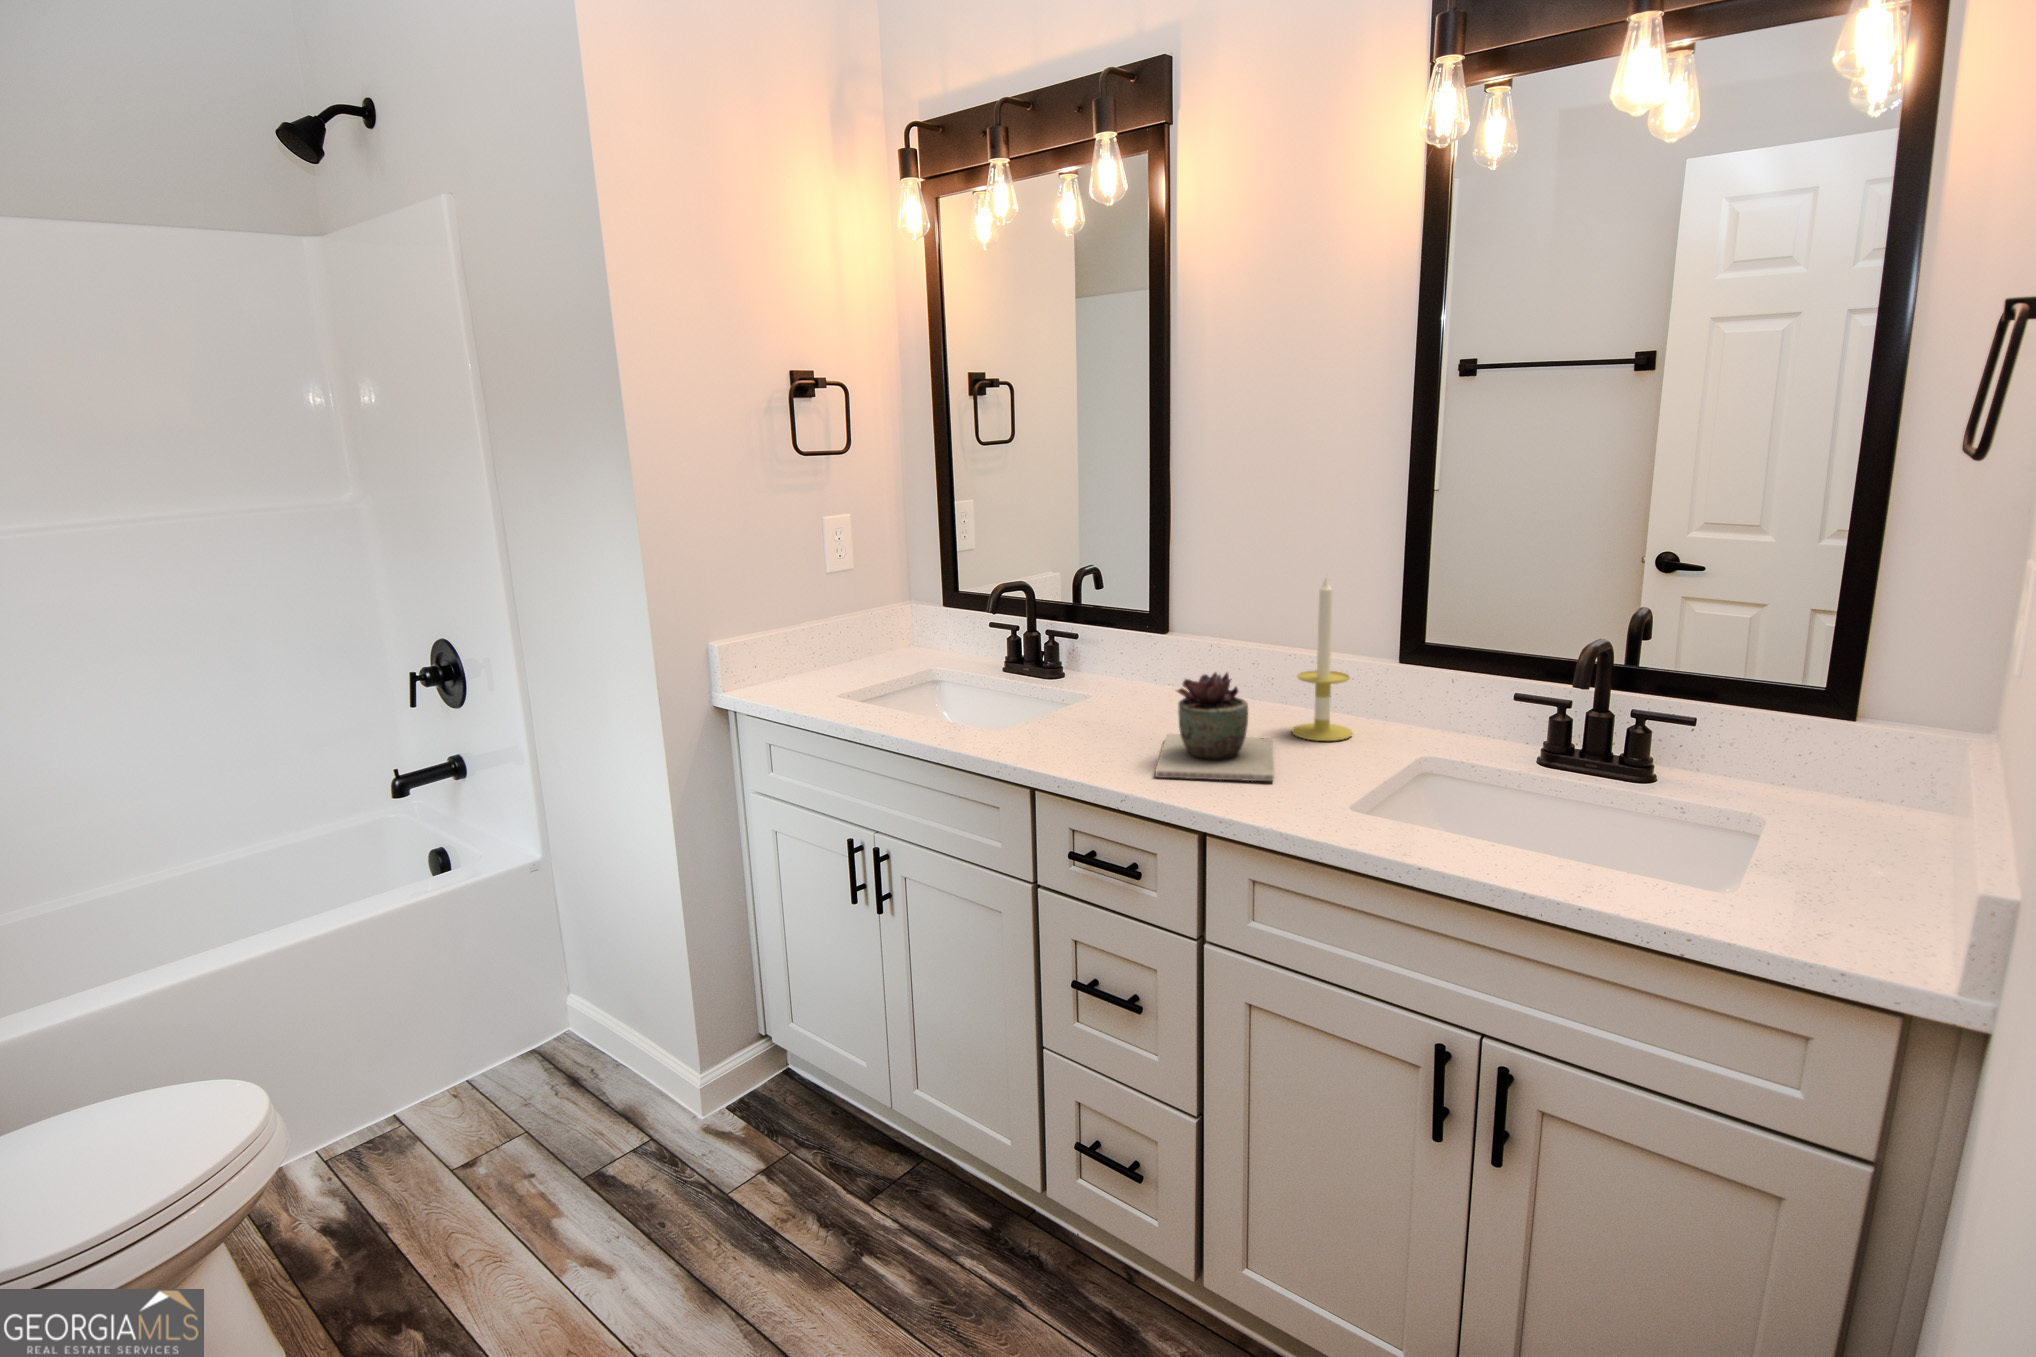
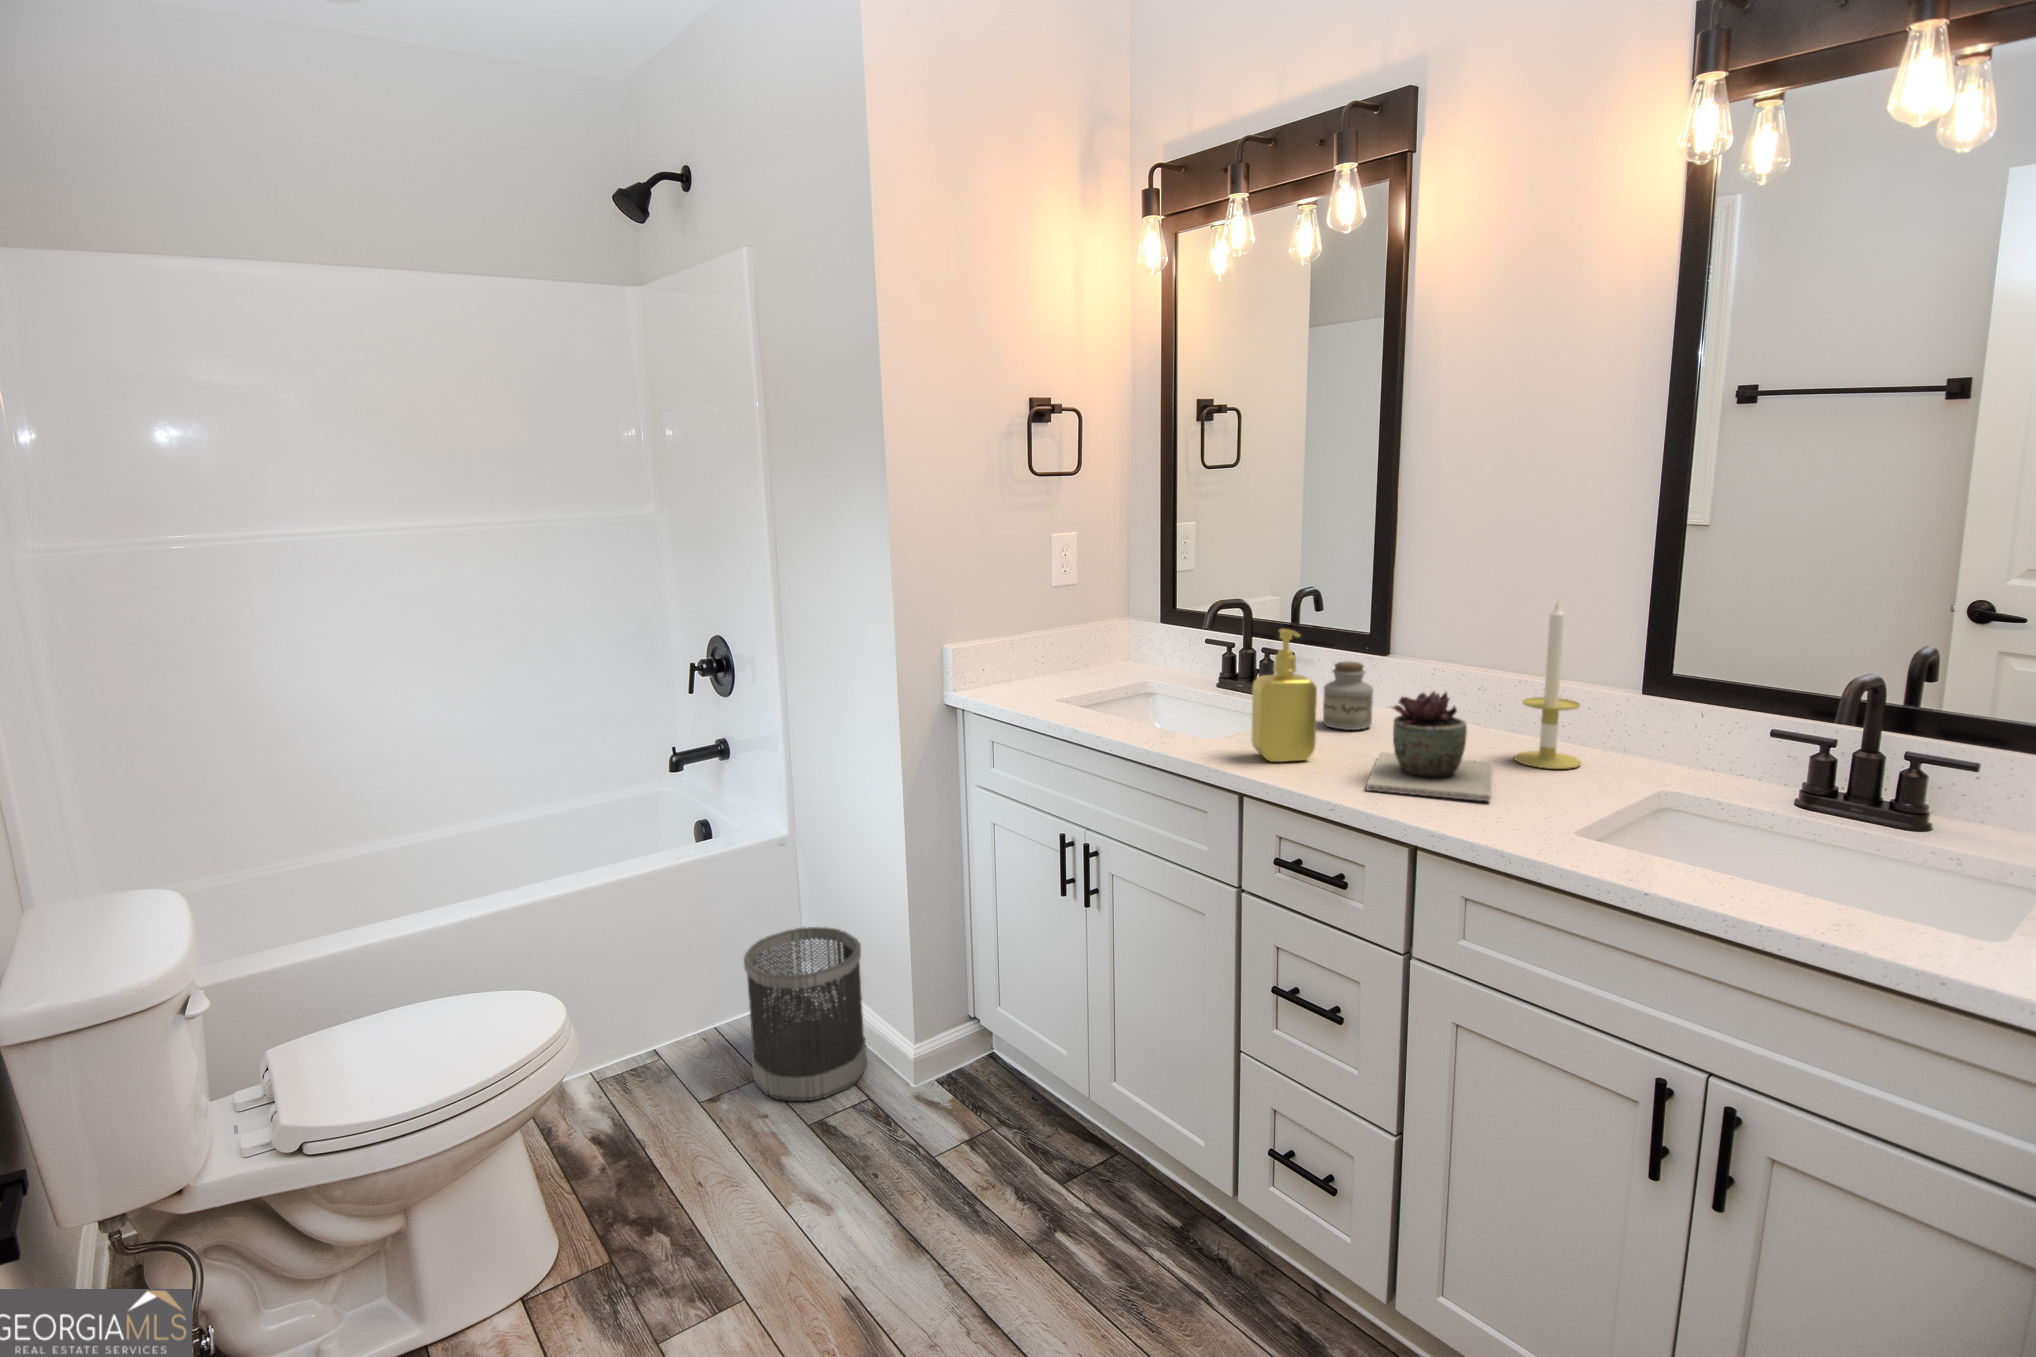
soap dispenser: none [1038,614,1103,752] -> present [1251,629,1317,762]
jar: none [1108,641,1157,711] -> present [1323,661,1373,730]
wastebasket: none [496,955,650,1153] -> present [744,927,867,1101]

